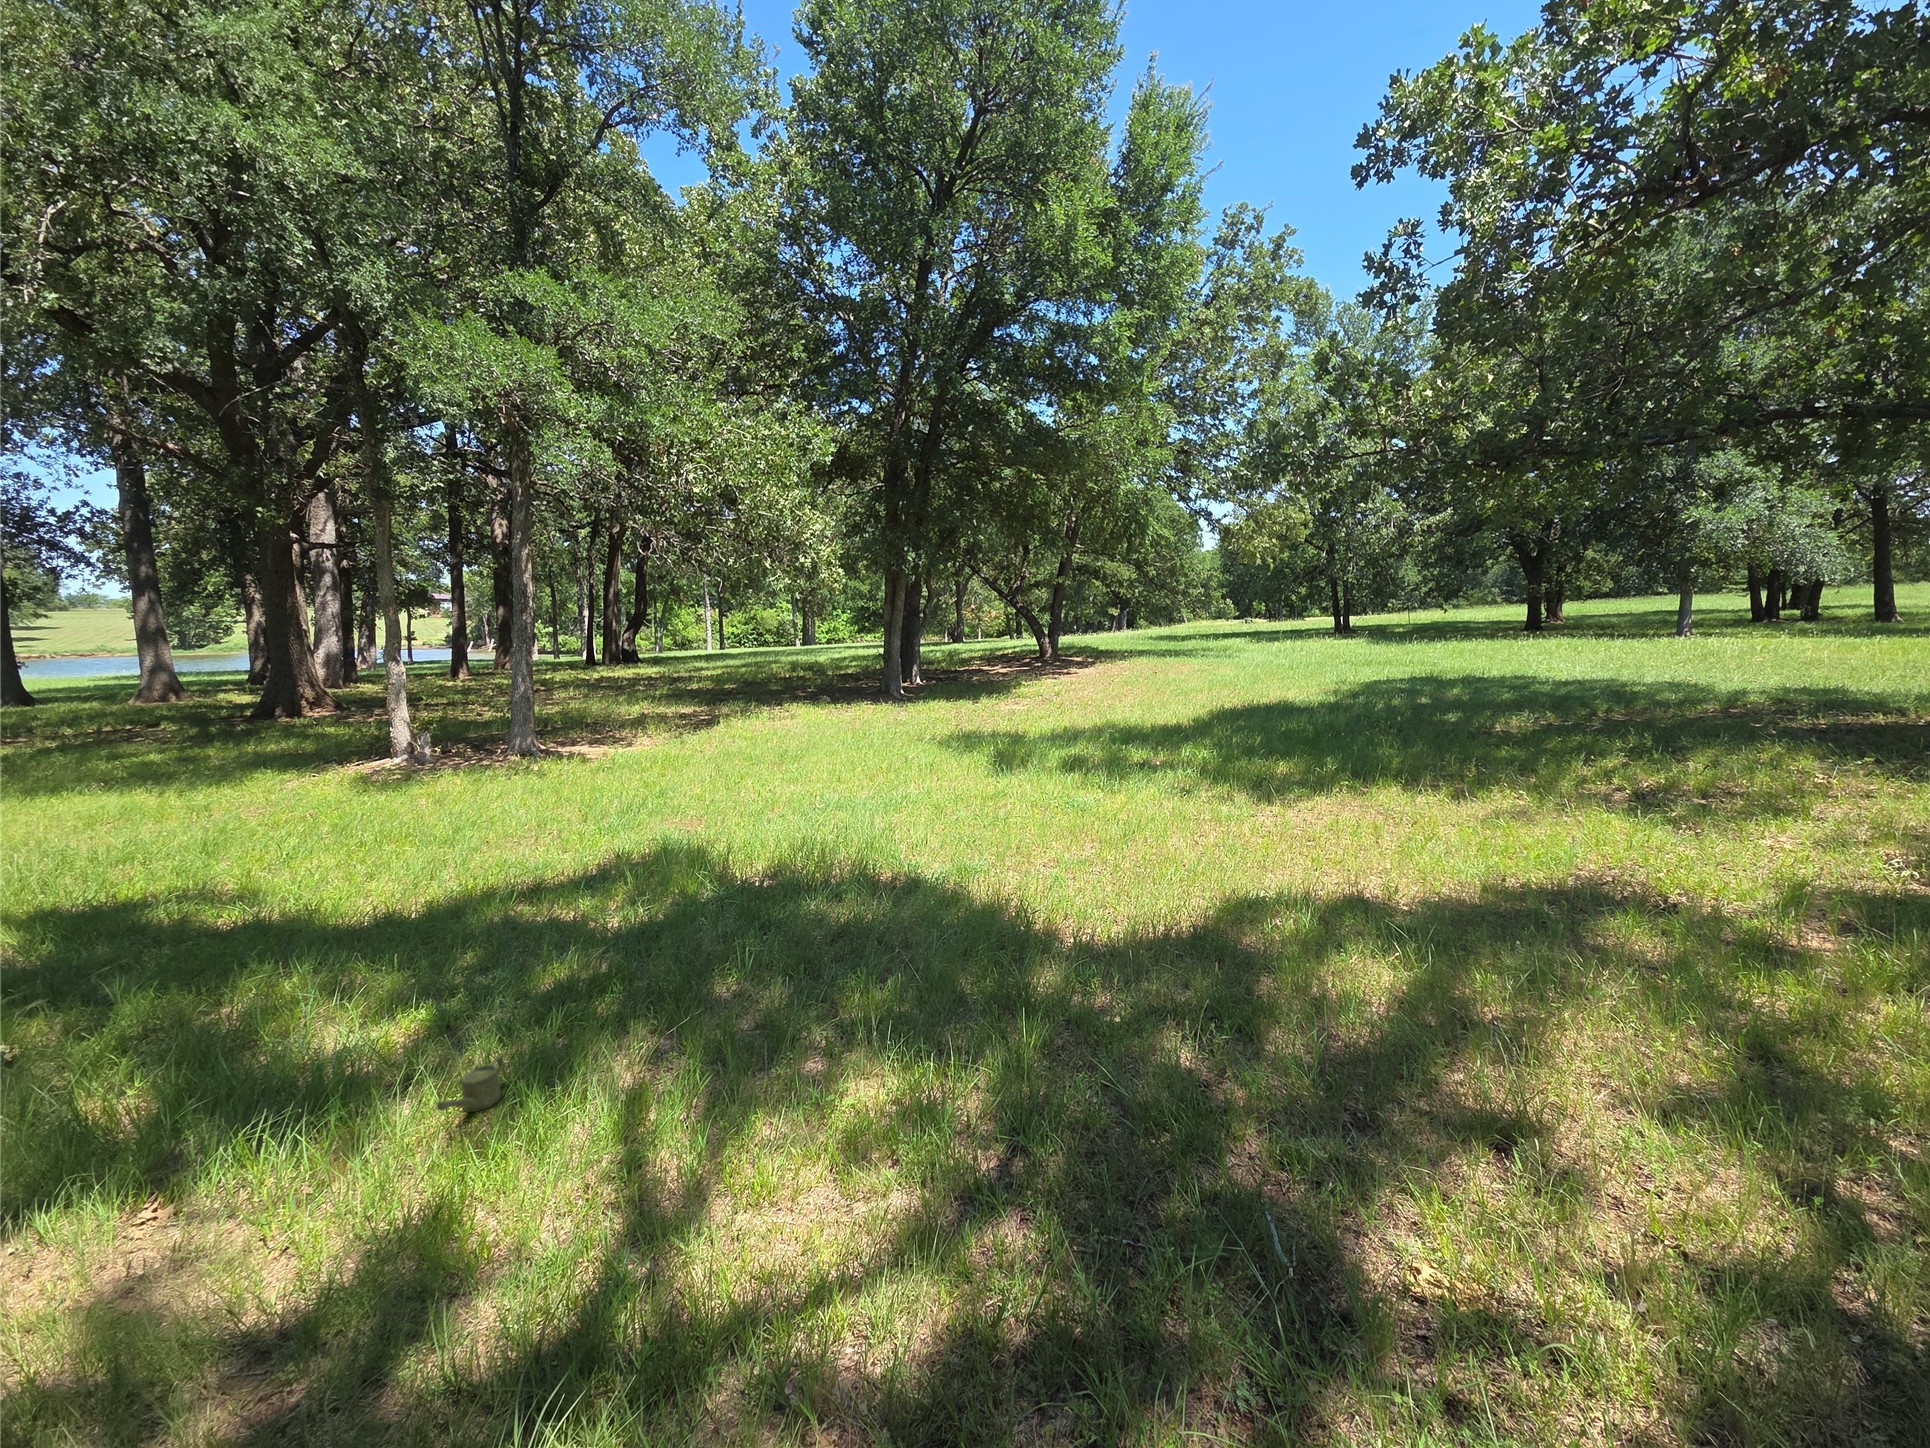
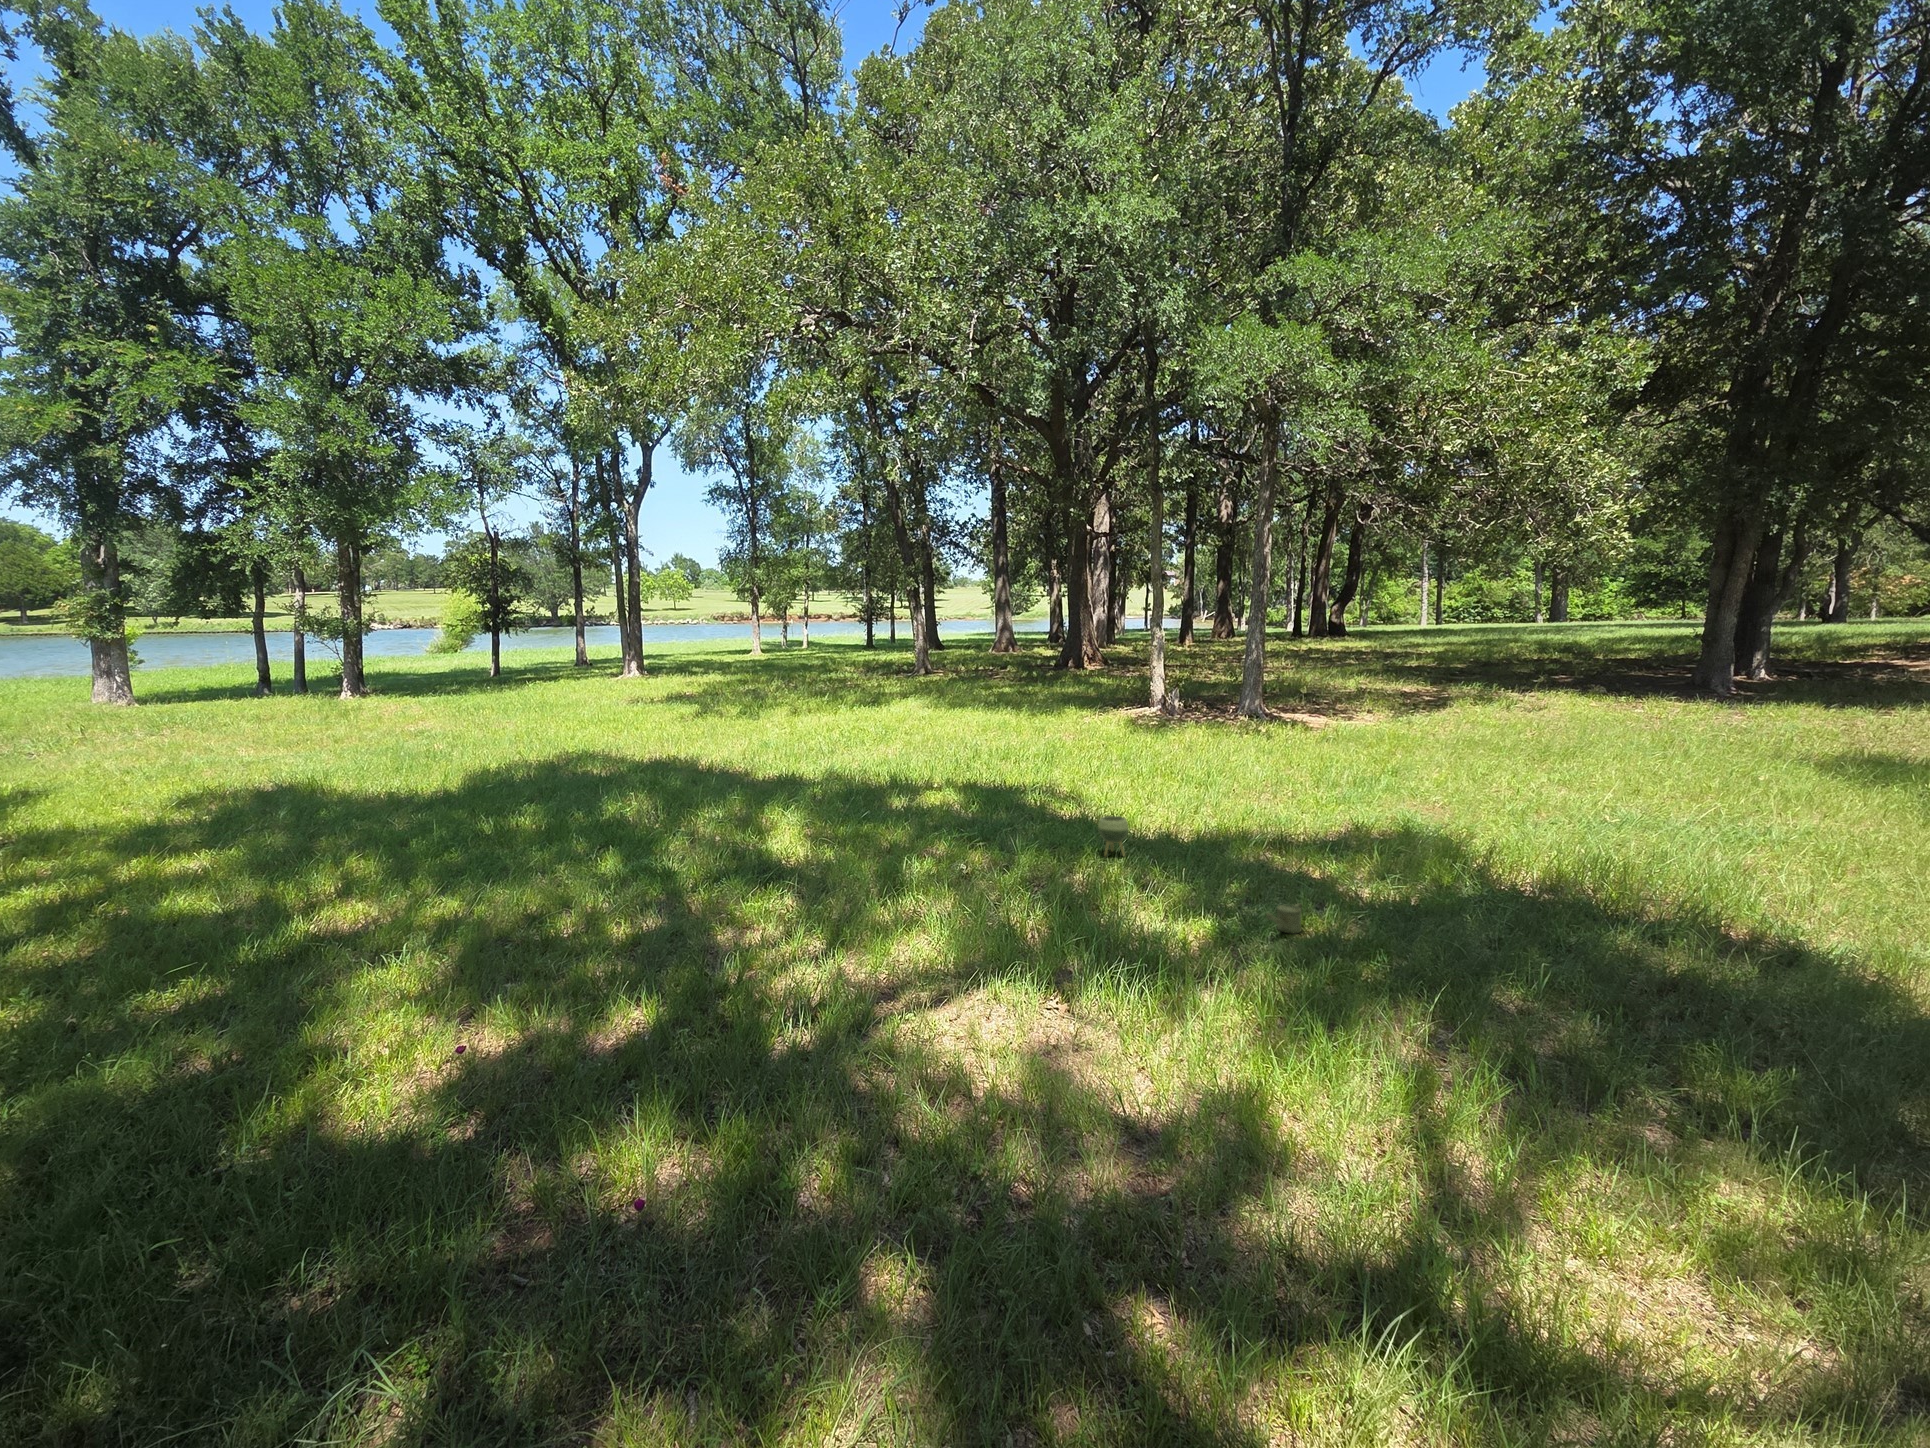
planter: none [149,991,221,1069] -> present [1098,816,1129,856]

